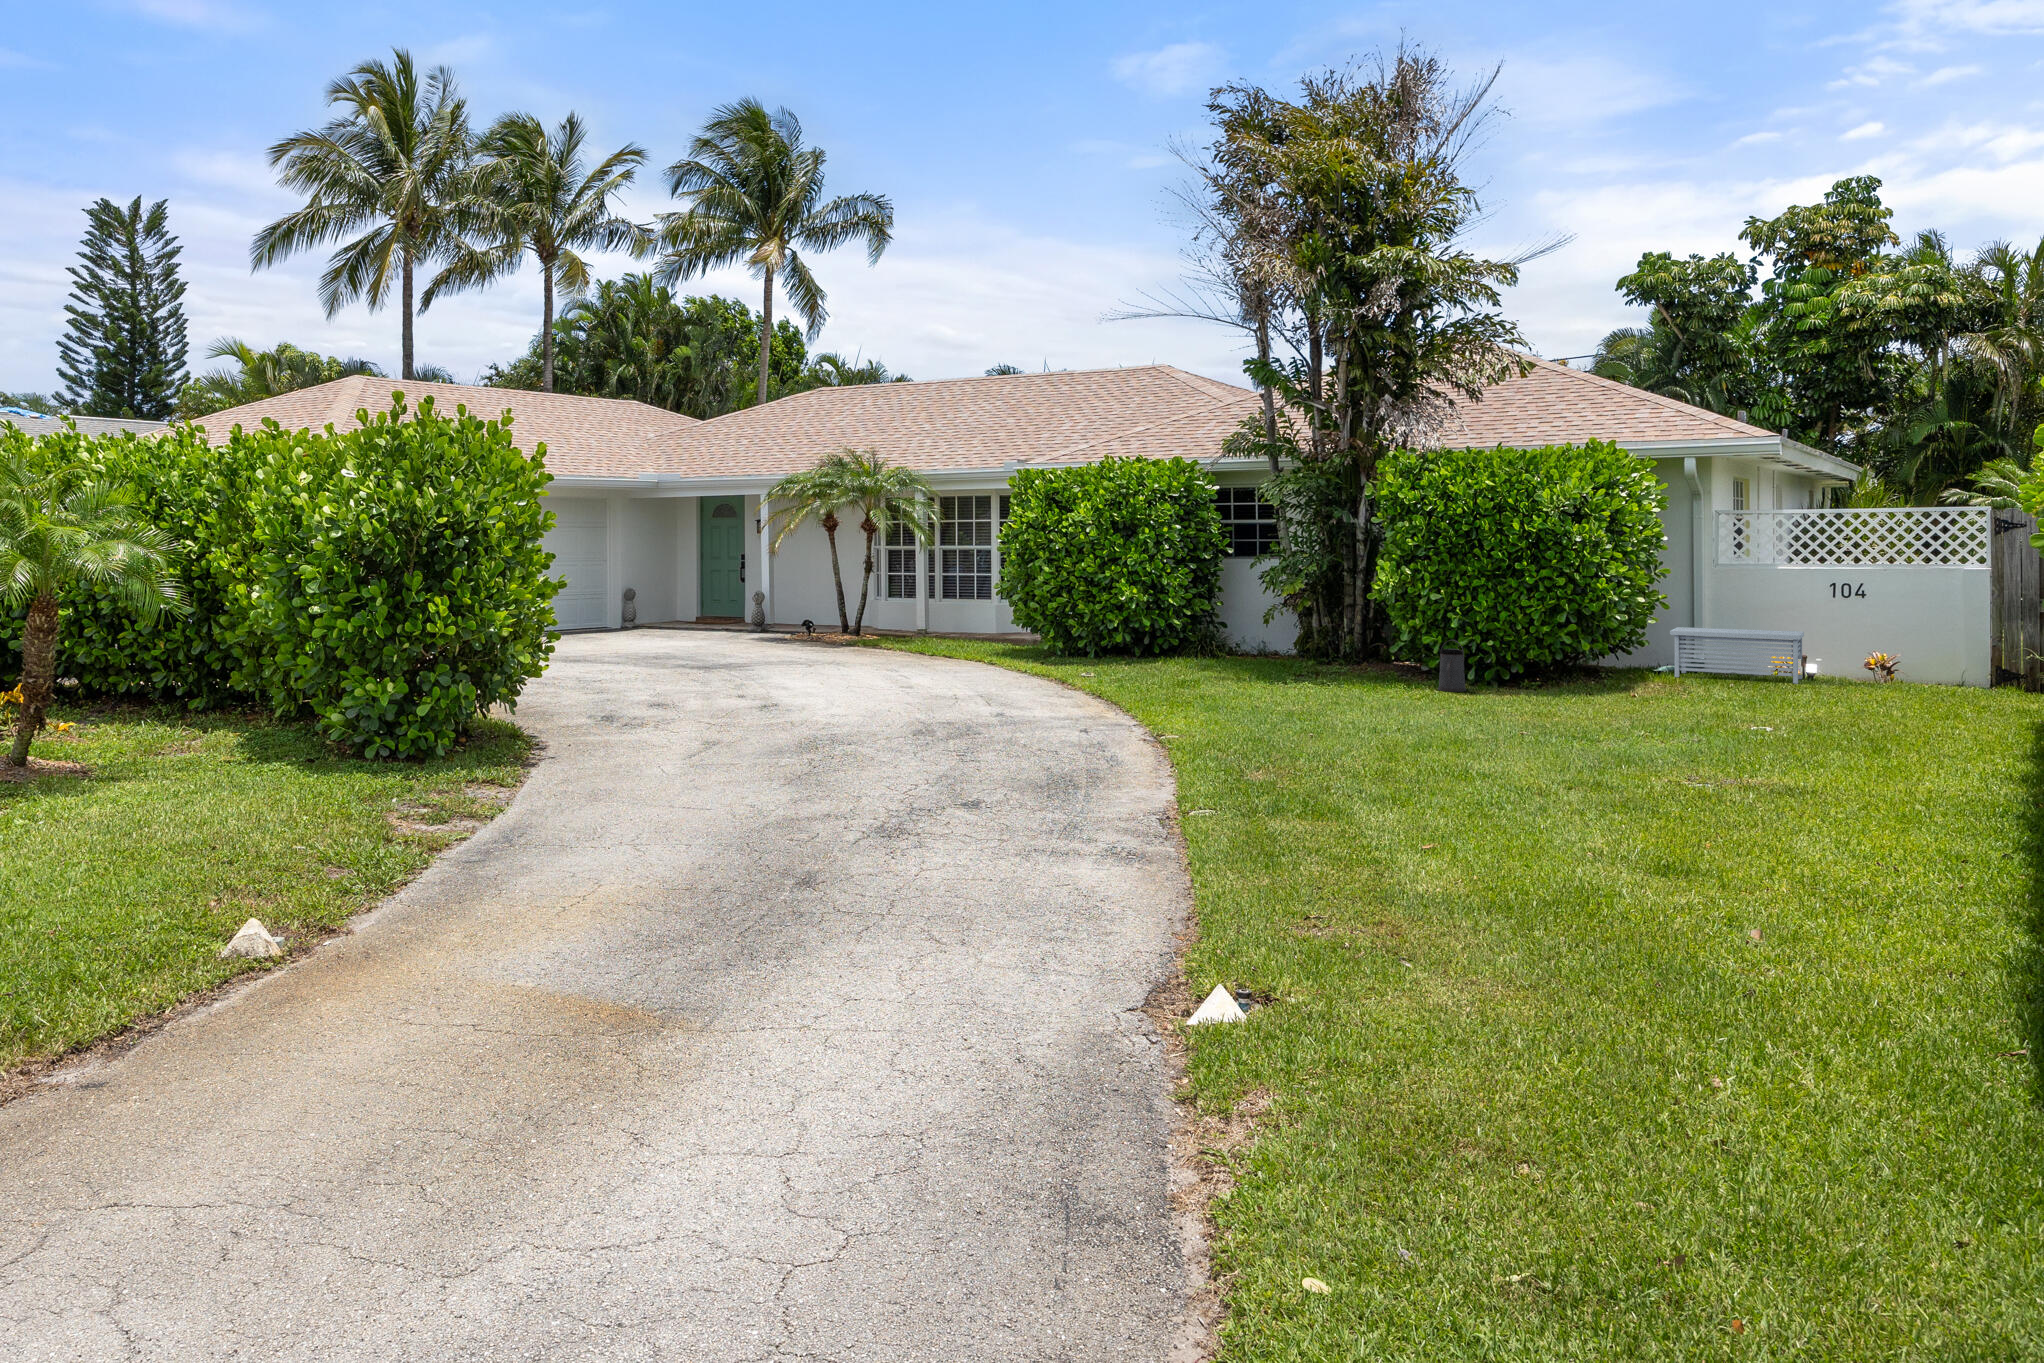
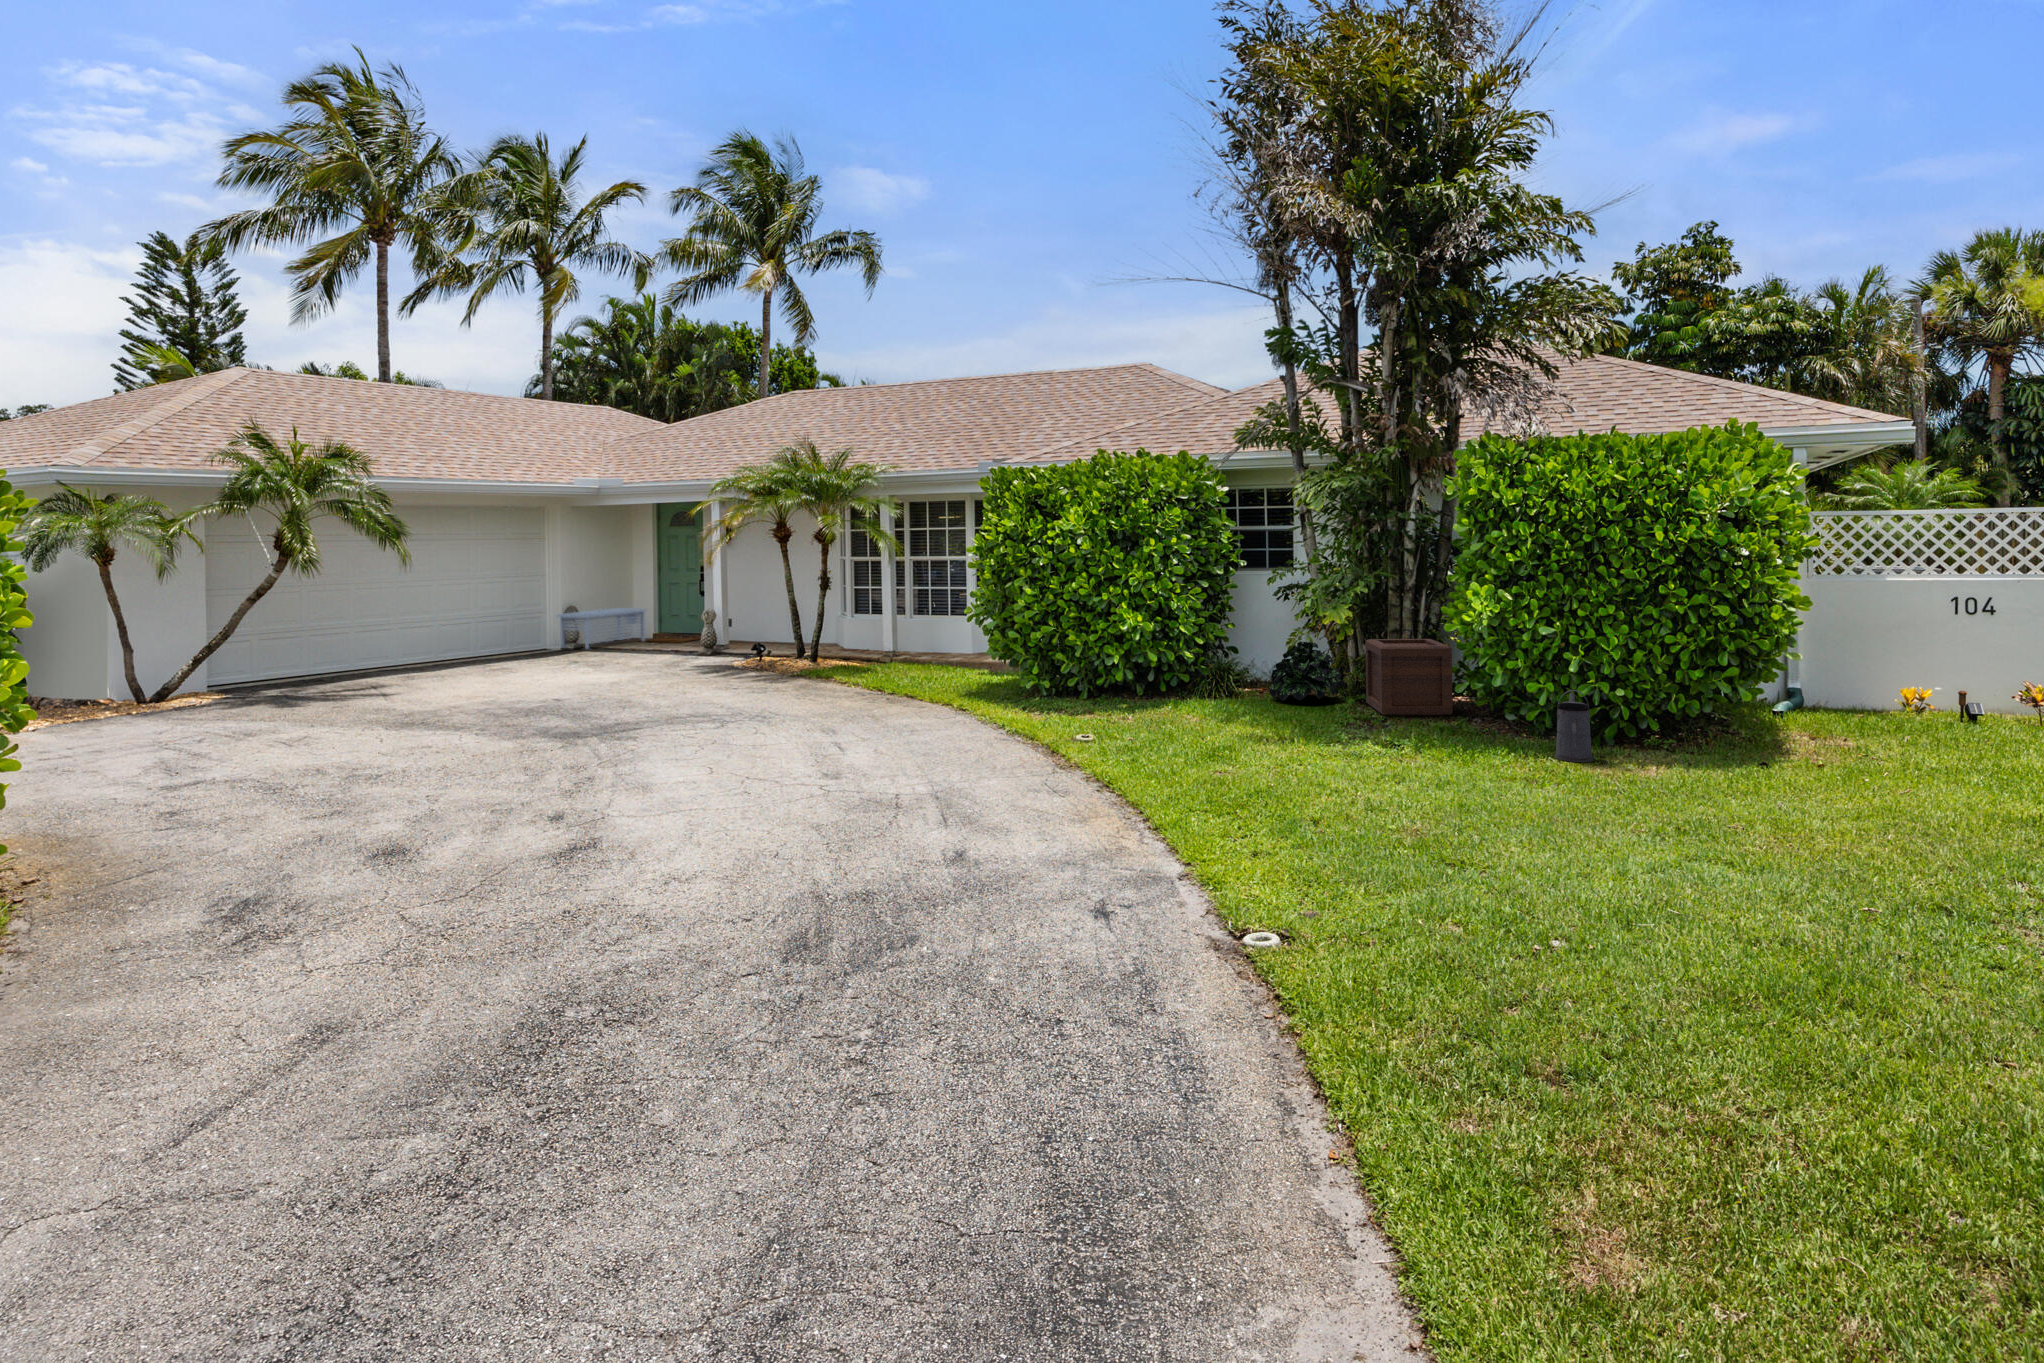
wooden crate: none [1324,612,1388,671] -> present [1365,639,1453,716]
potted plant: none [1244,613,1308,661] -> present [1269,642,1346,701]
storage bench: present [1670,627,1804,684] -> present [557,608,646,649]

